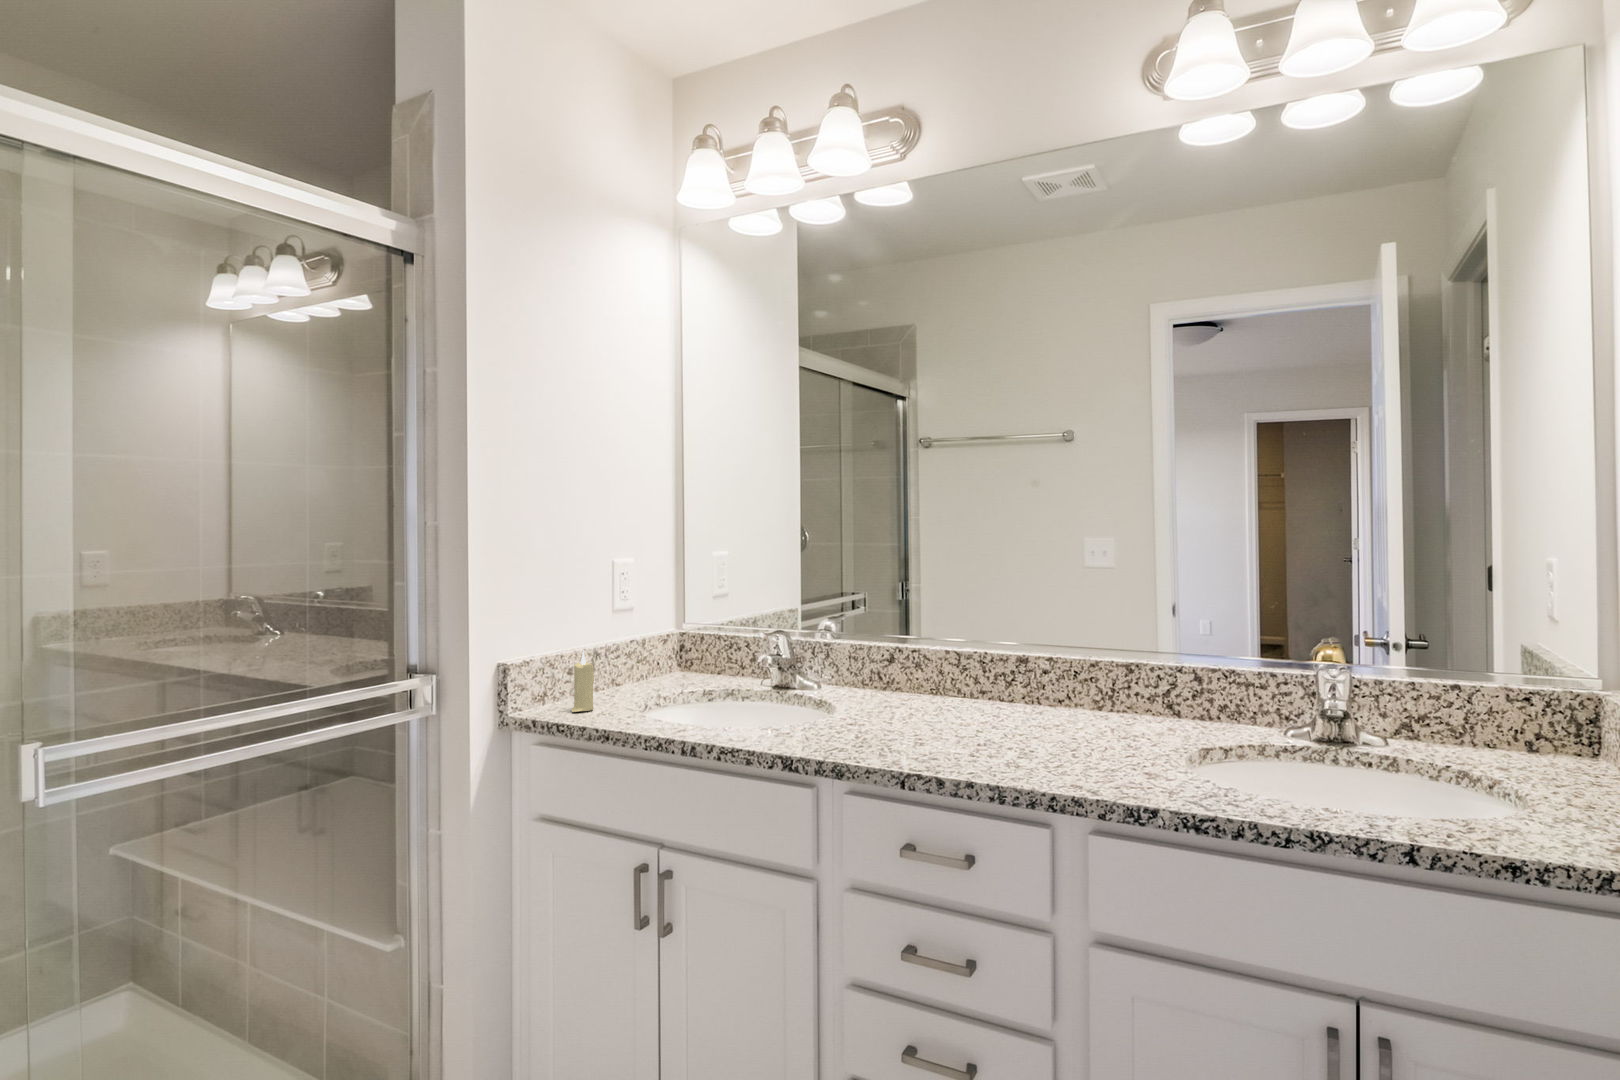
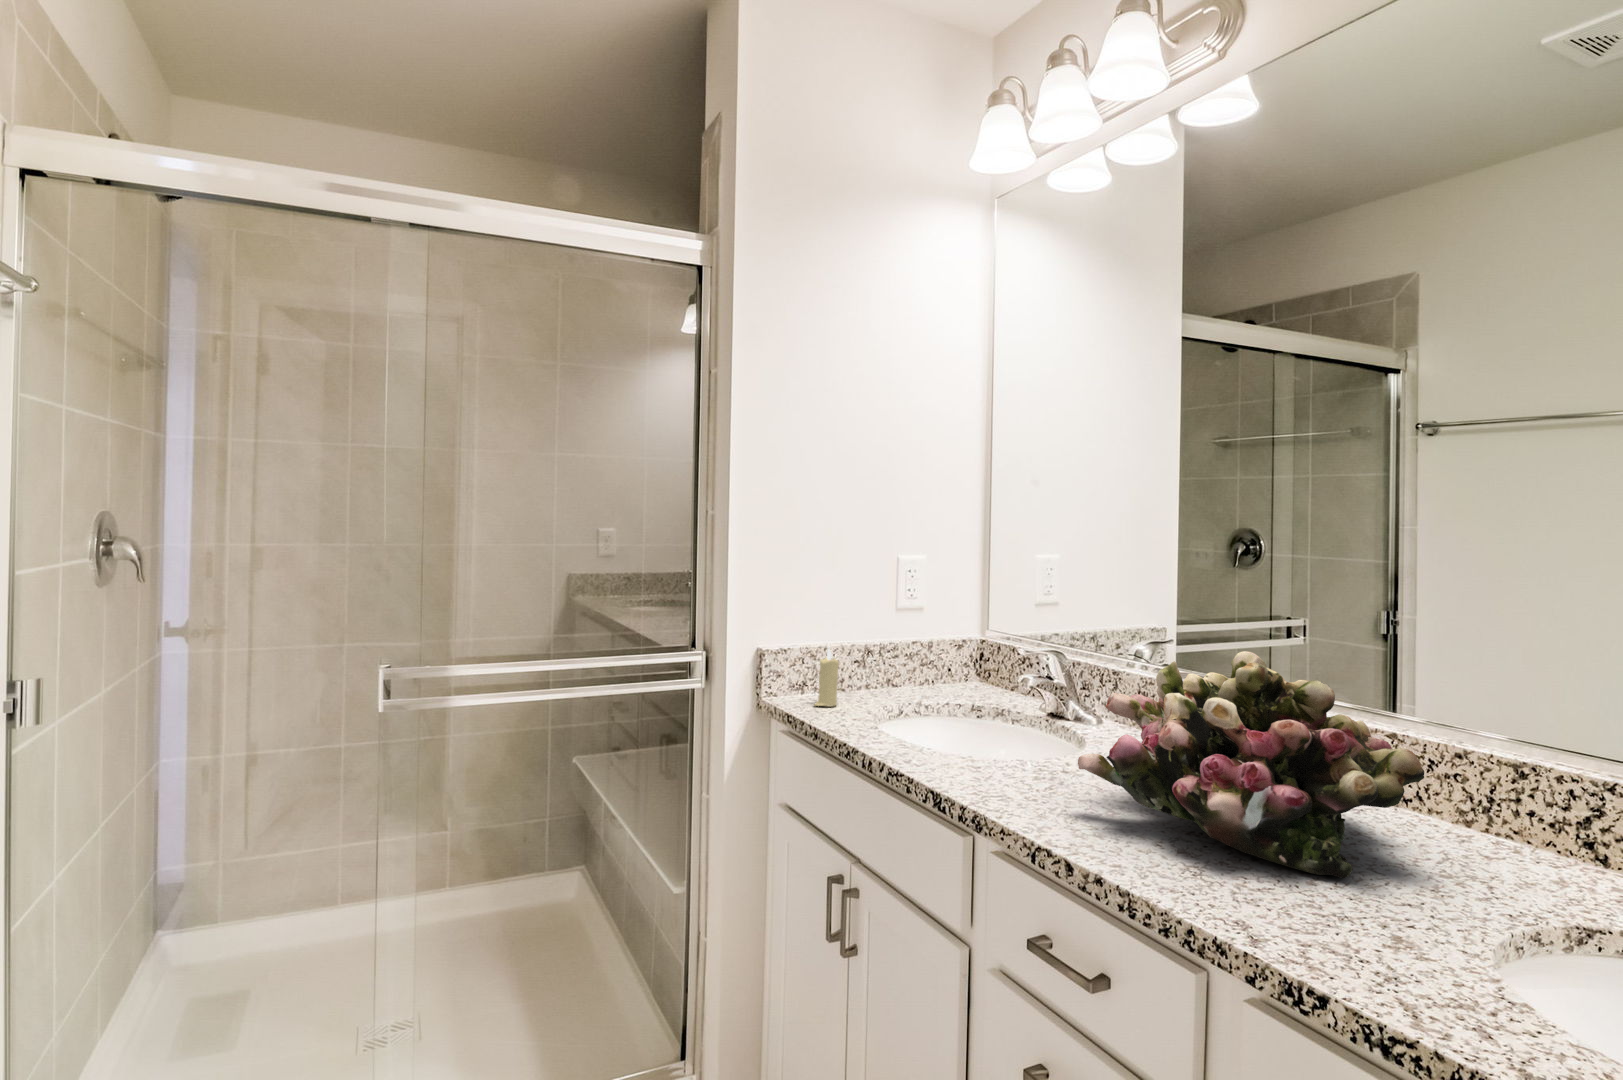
flower arrangement: none [901,608,1117,752] -> present [1078,651,1424,879]

